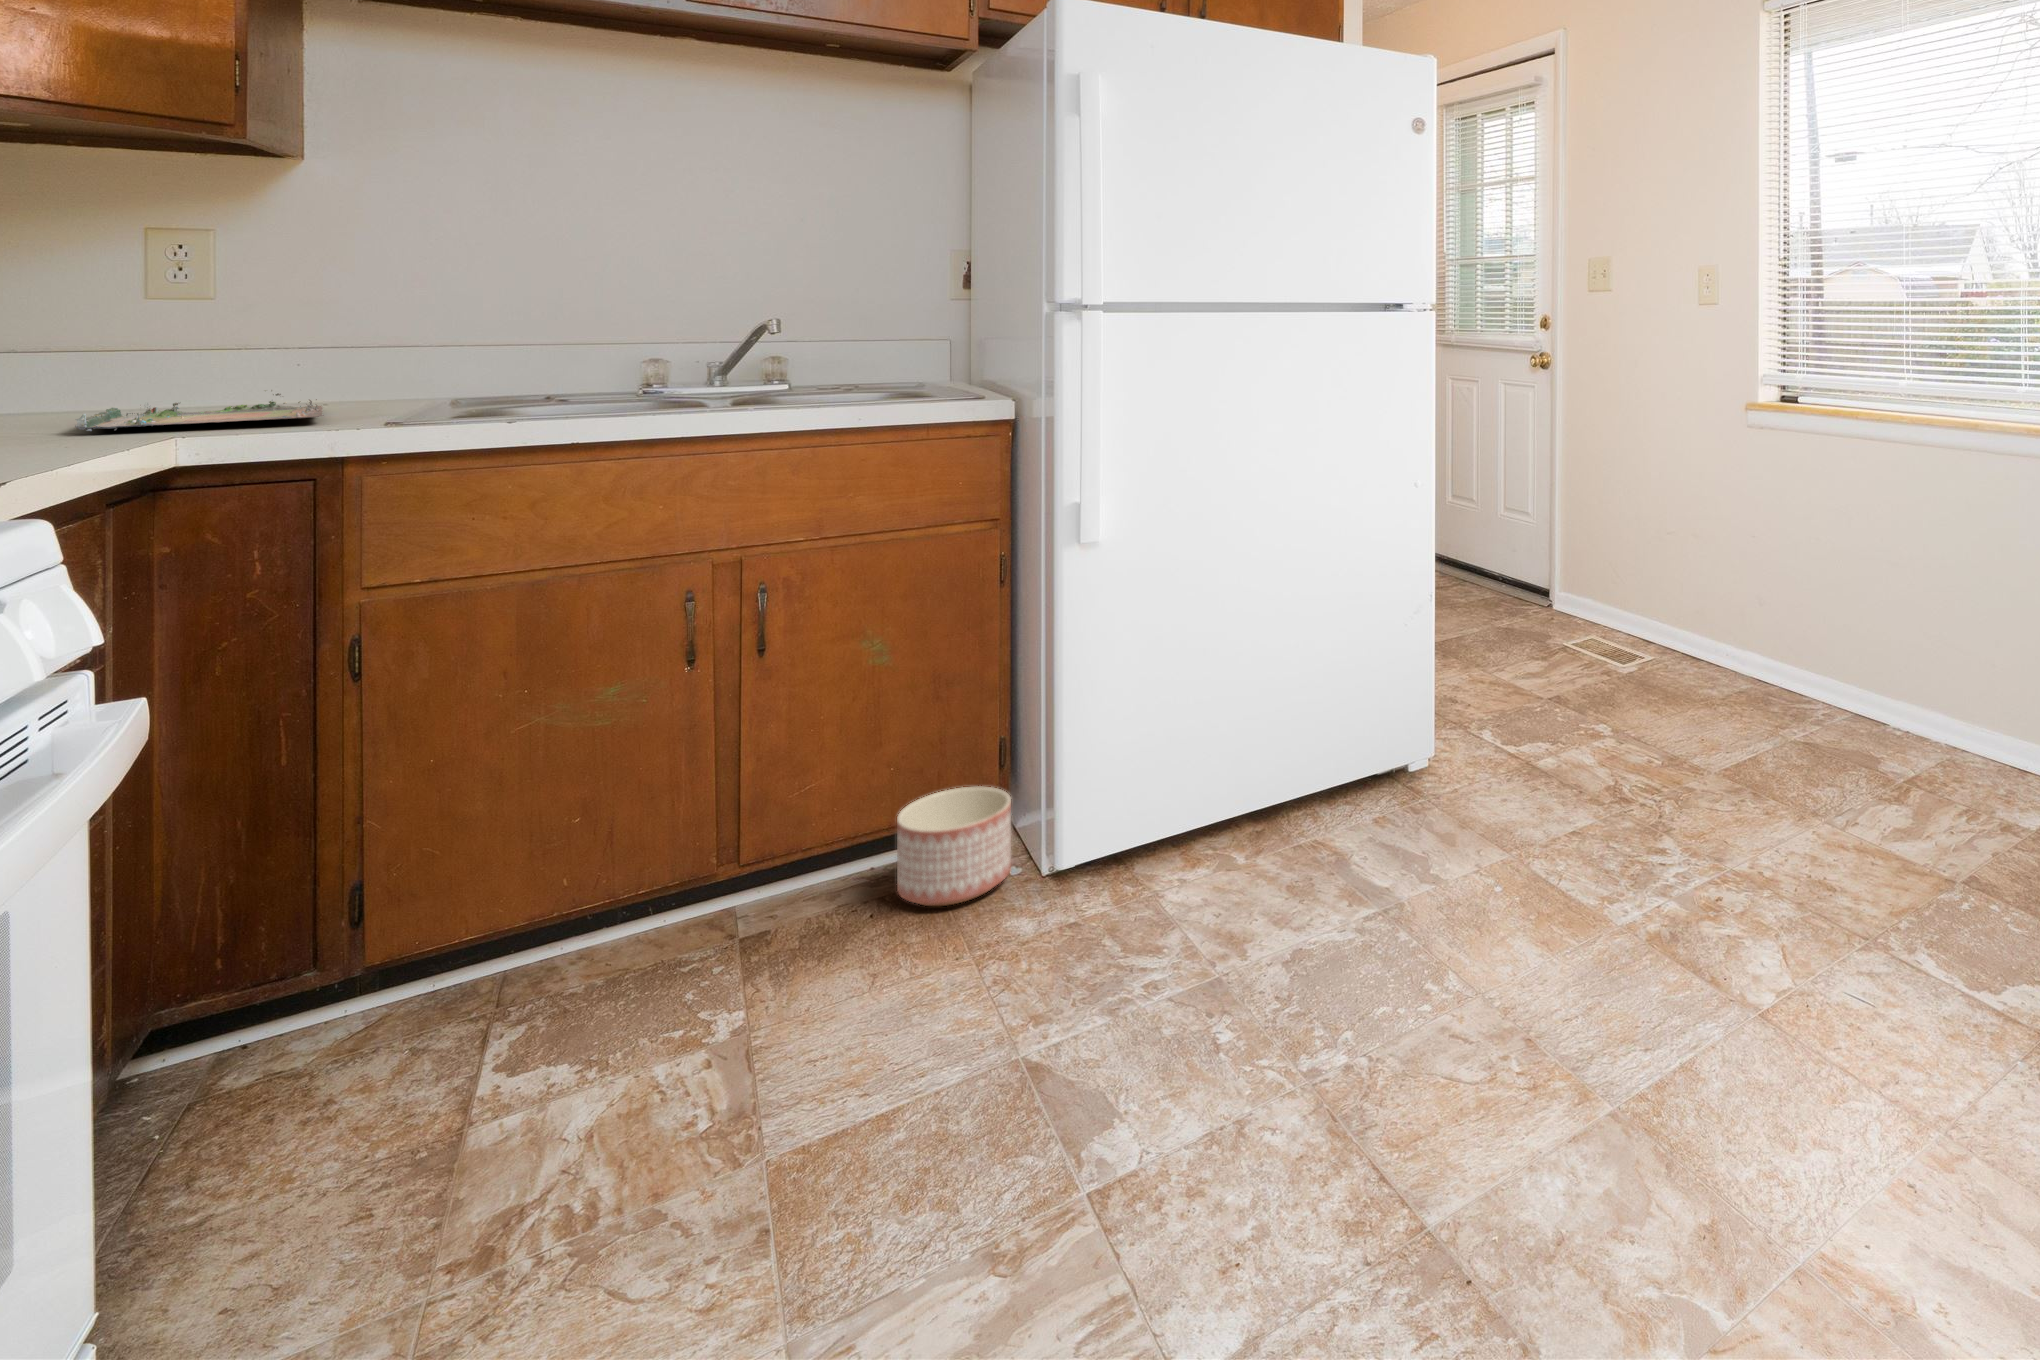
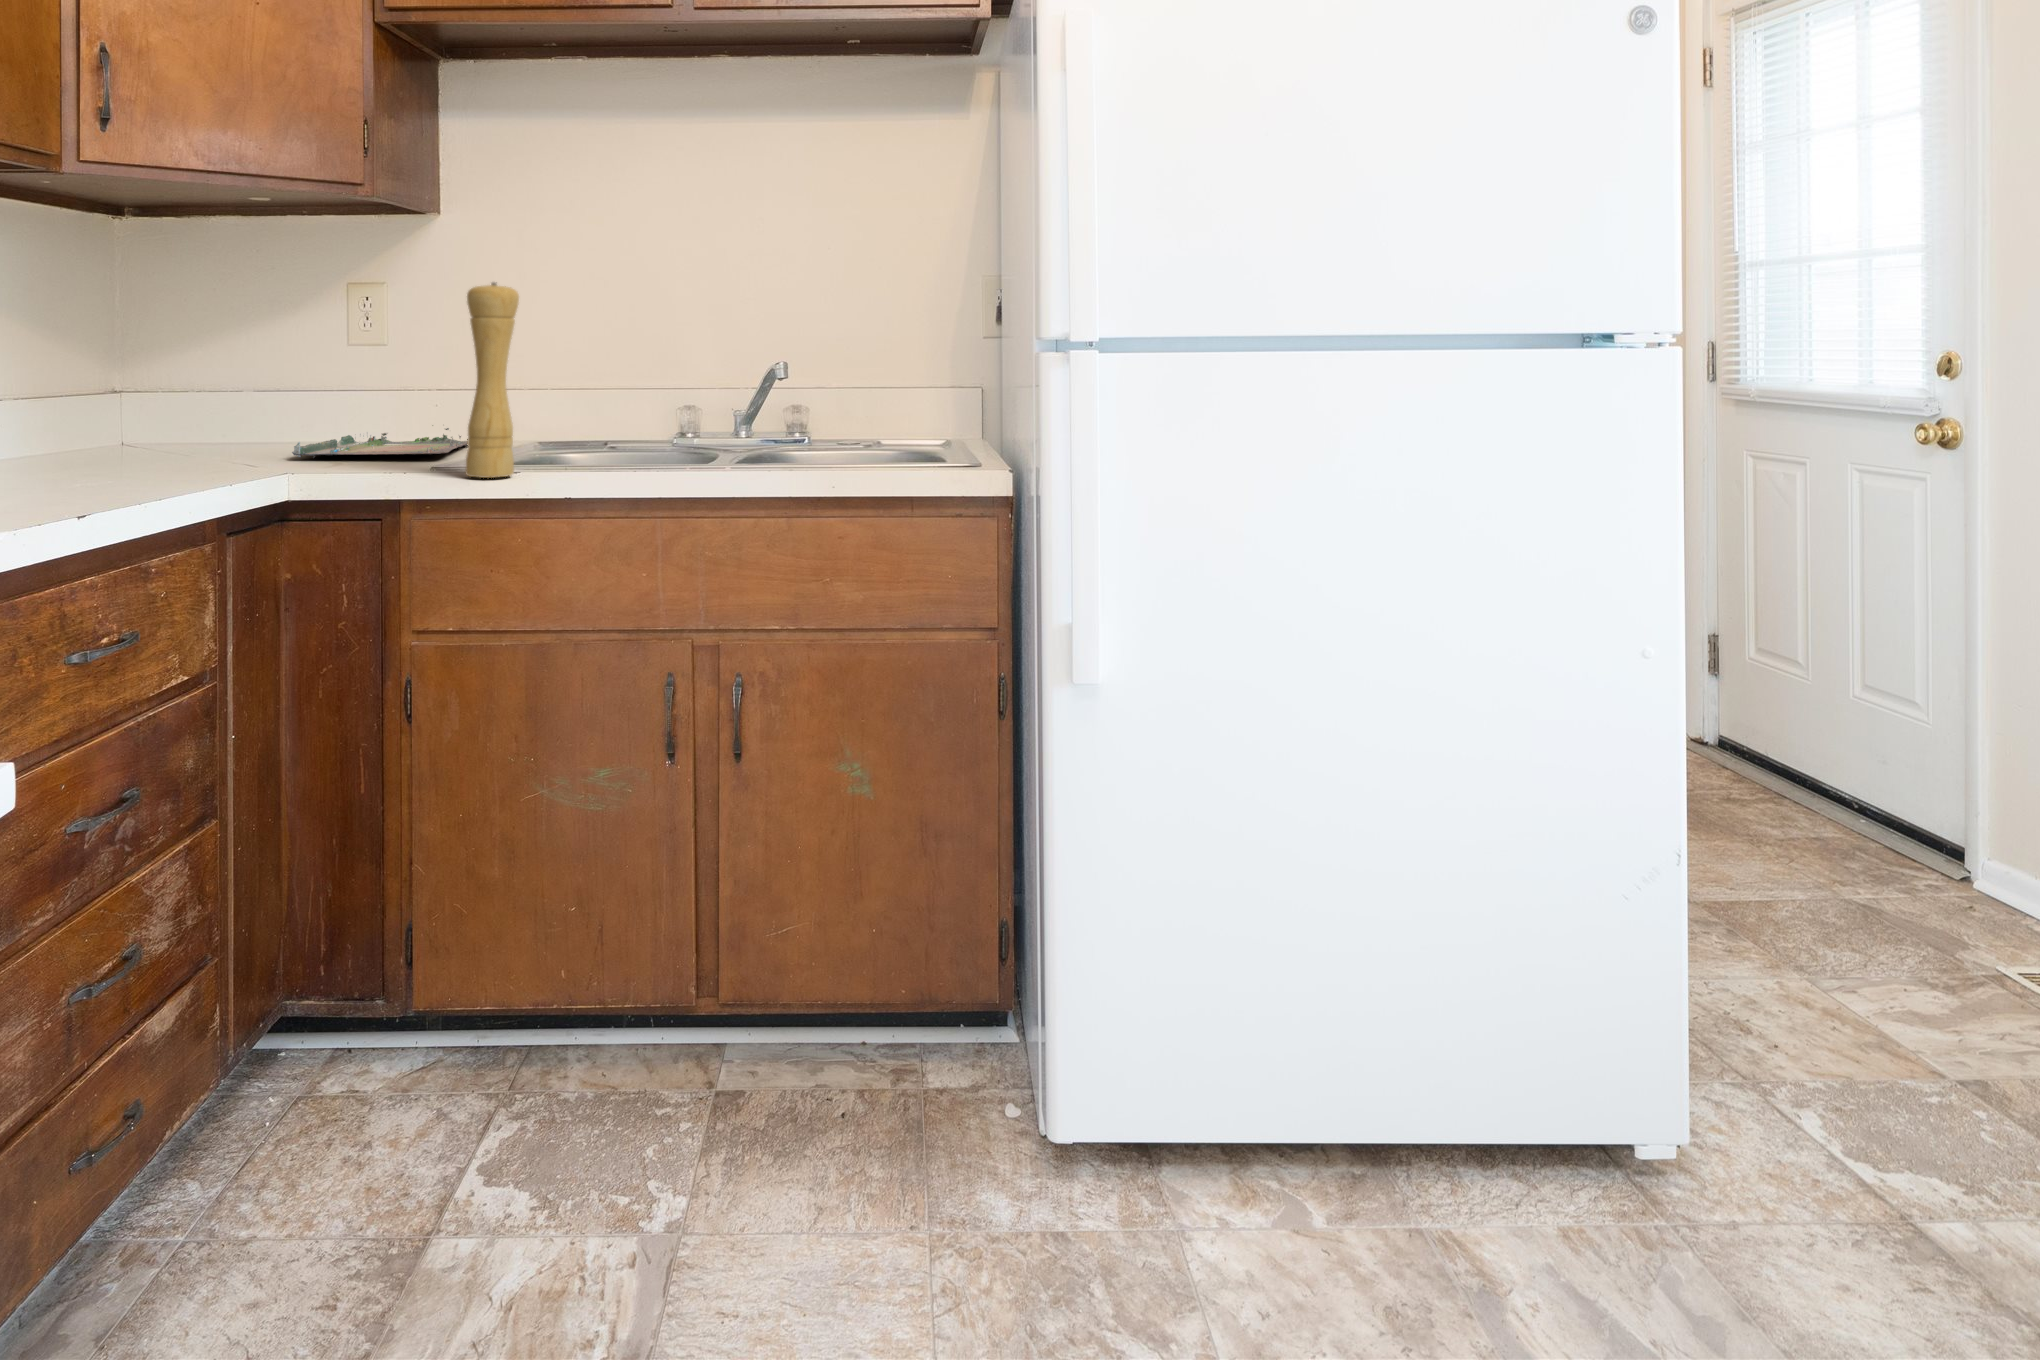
pepper mill: none [392,239,462,434] -> present [465,282,519,478]
planter: present [897,786,1011,906] -> none [881,971,1015,1136]

